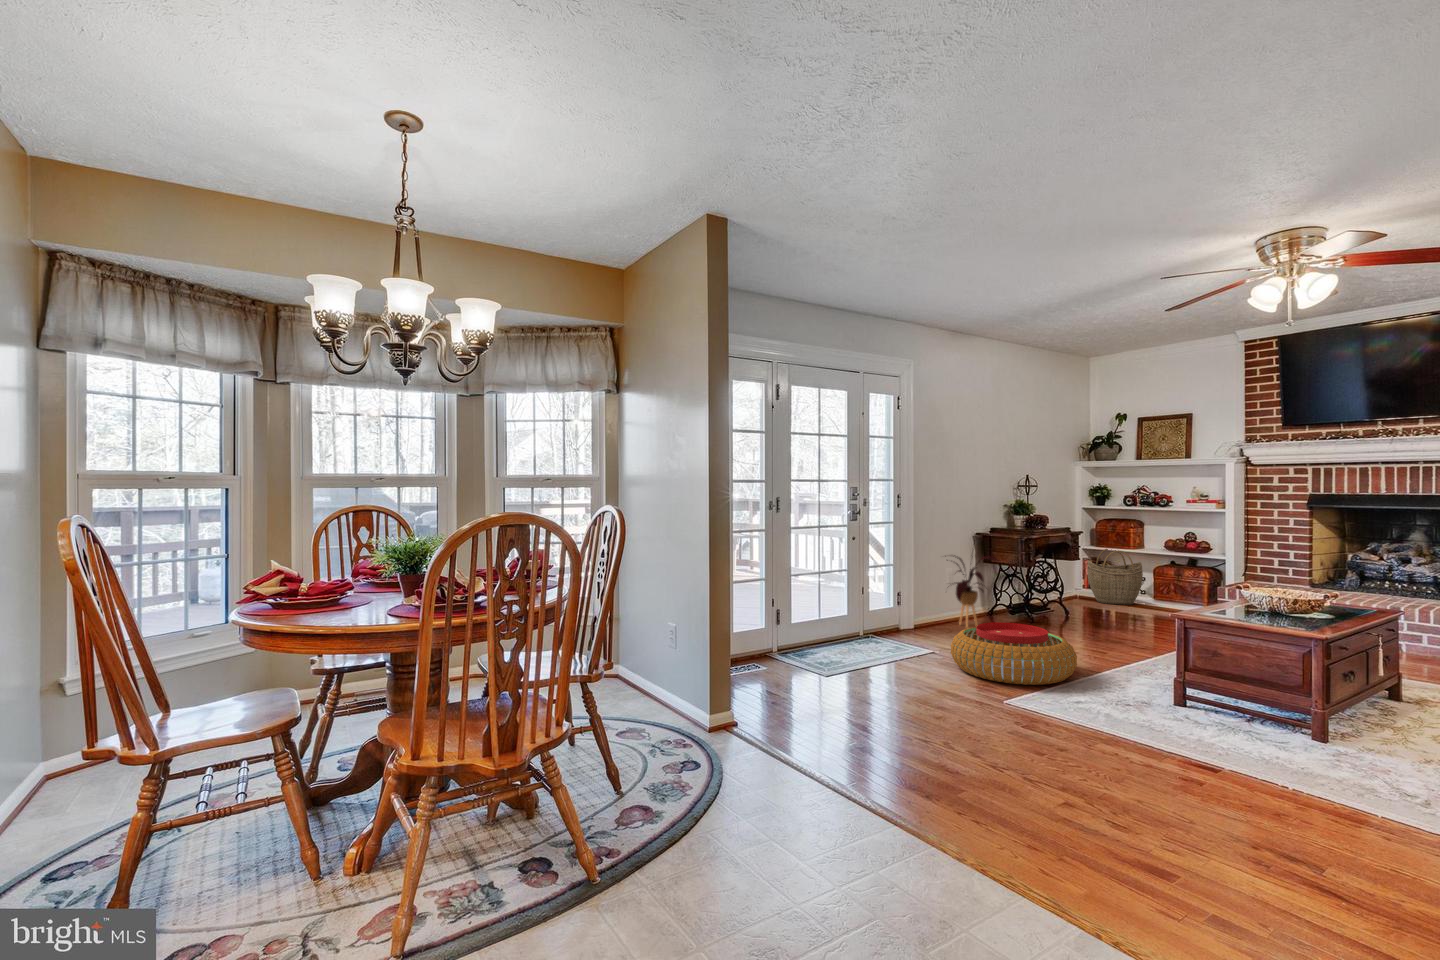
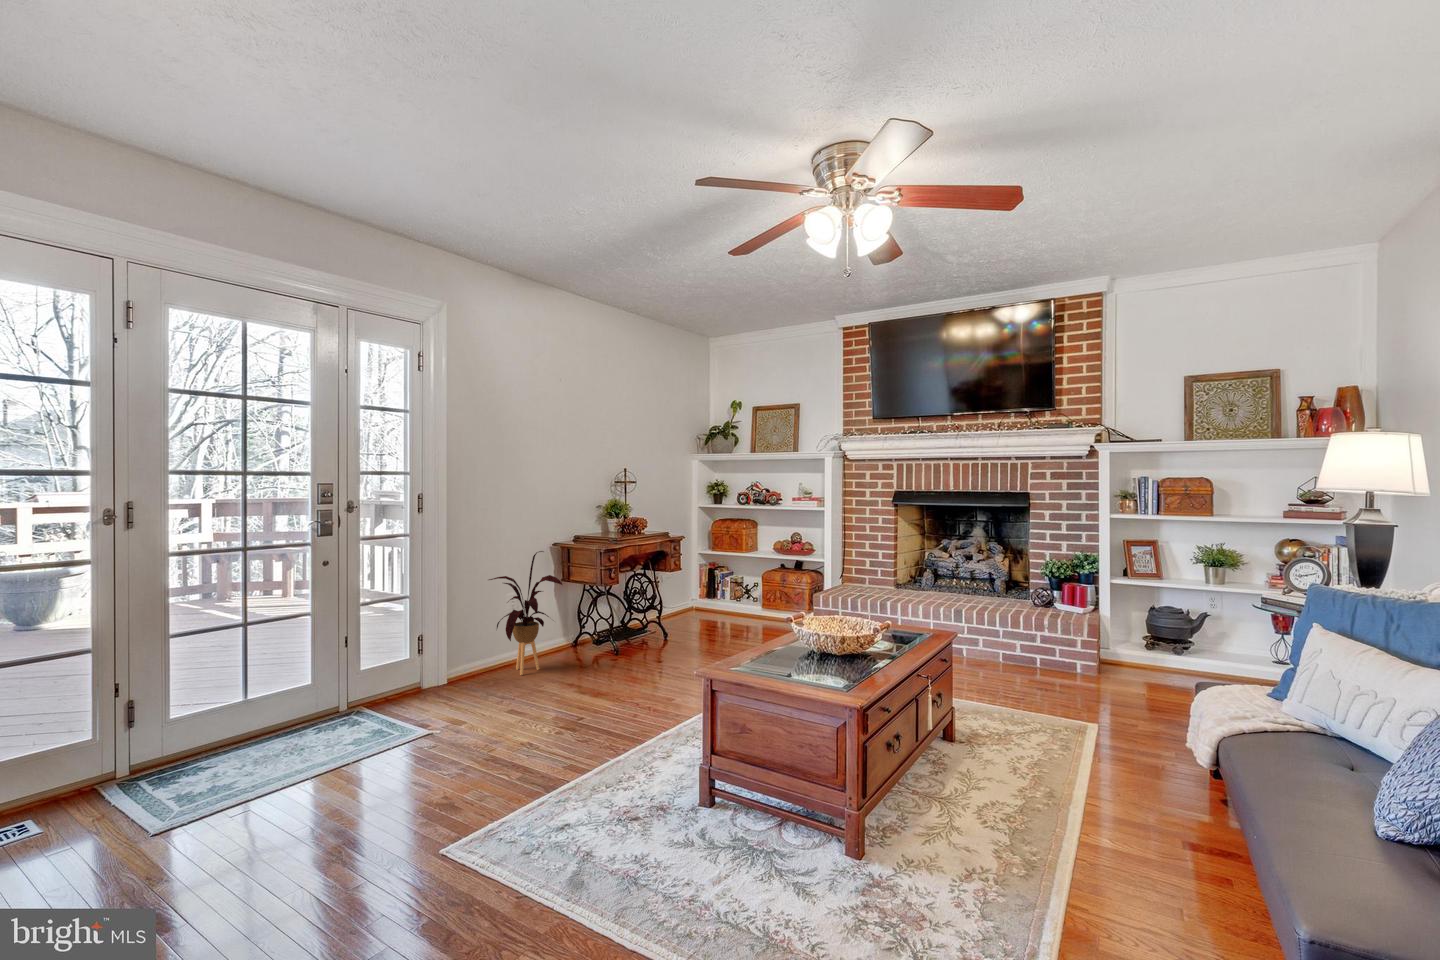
woven basket: present [1087,549,1143,605] -> none [701,552,753,616]
pouf: present [951,622,1077,685] -> none [425,680,603,789]

